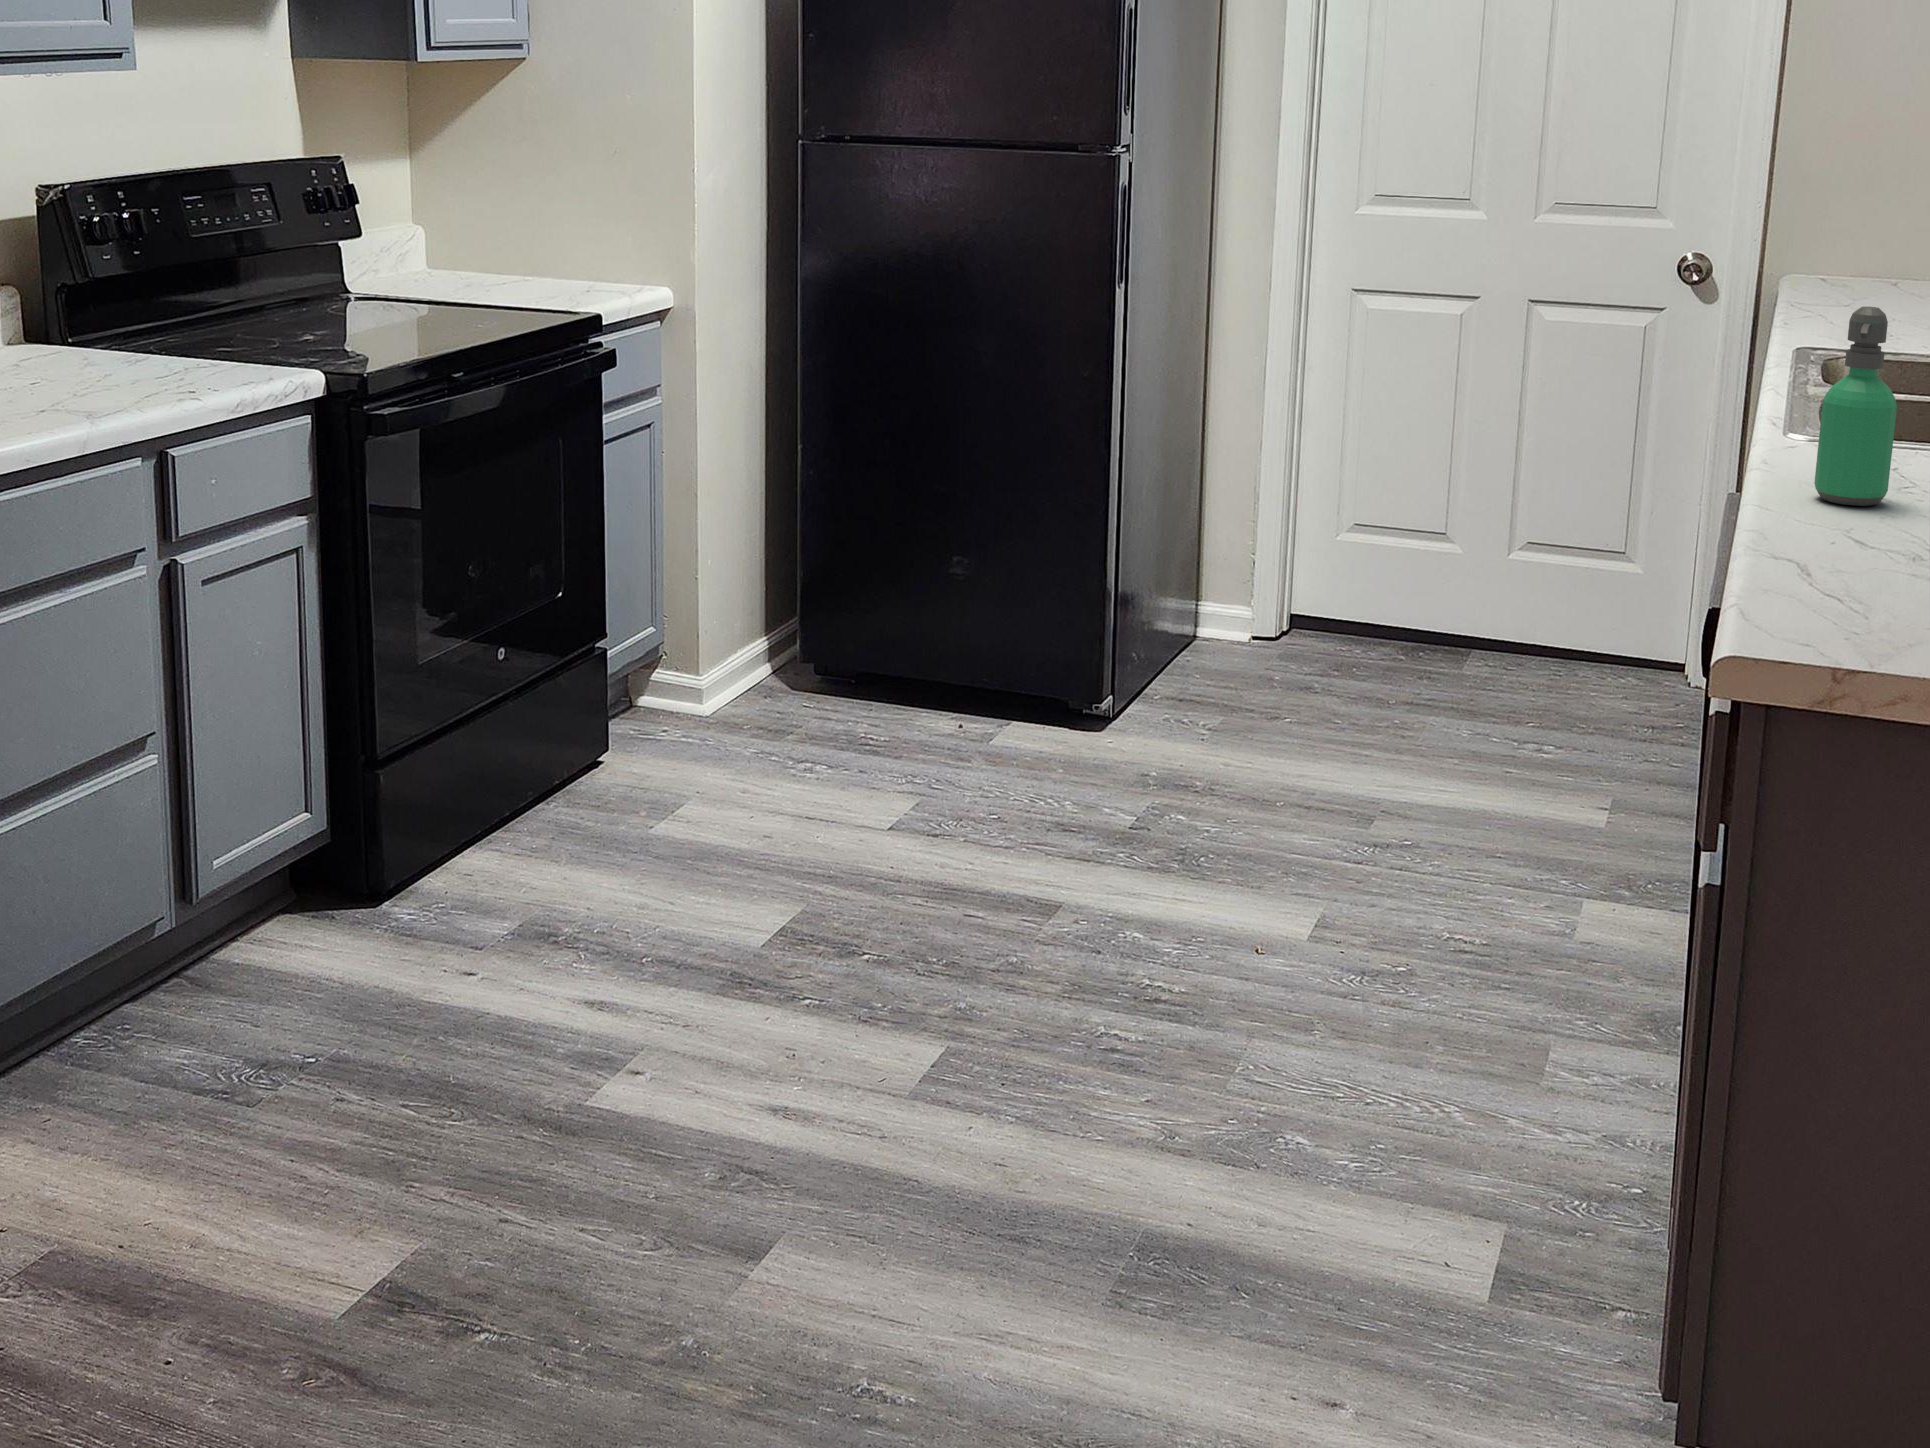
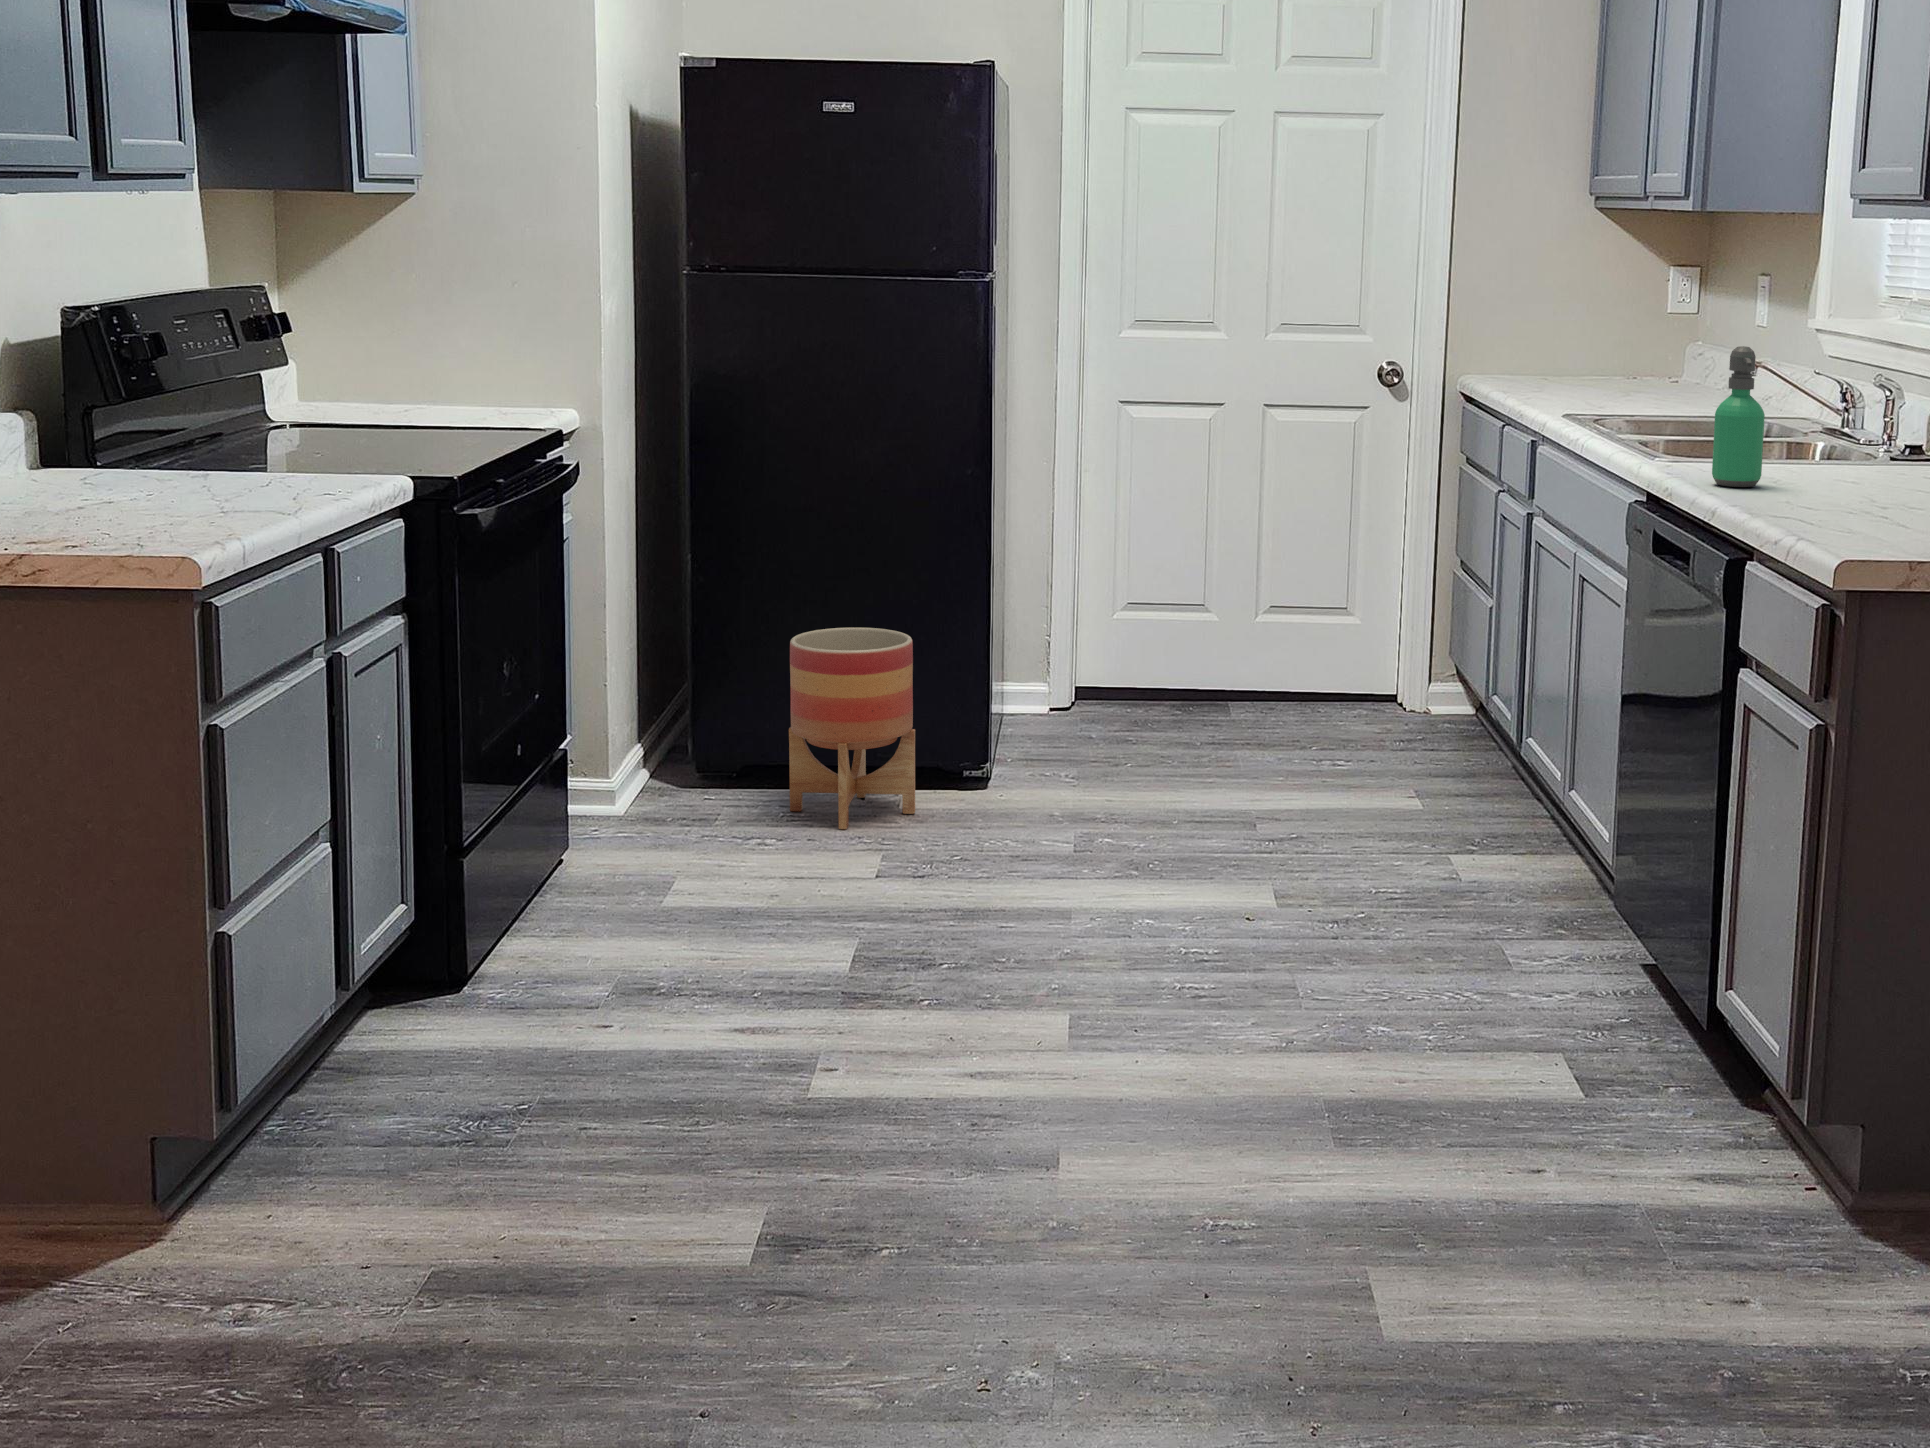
planter: none [874,538,1007,760] -> present [789,627,915,829]

